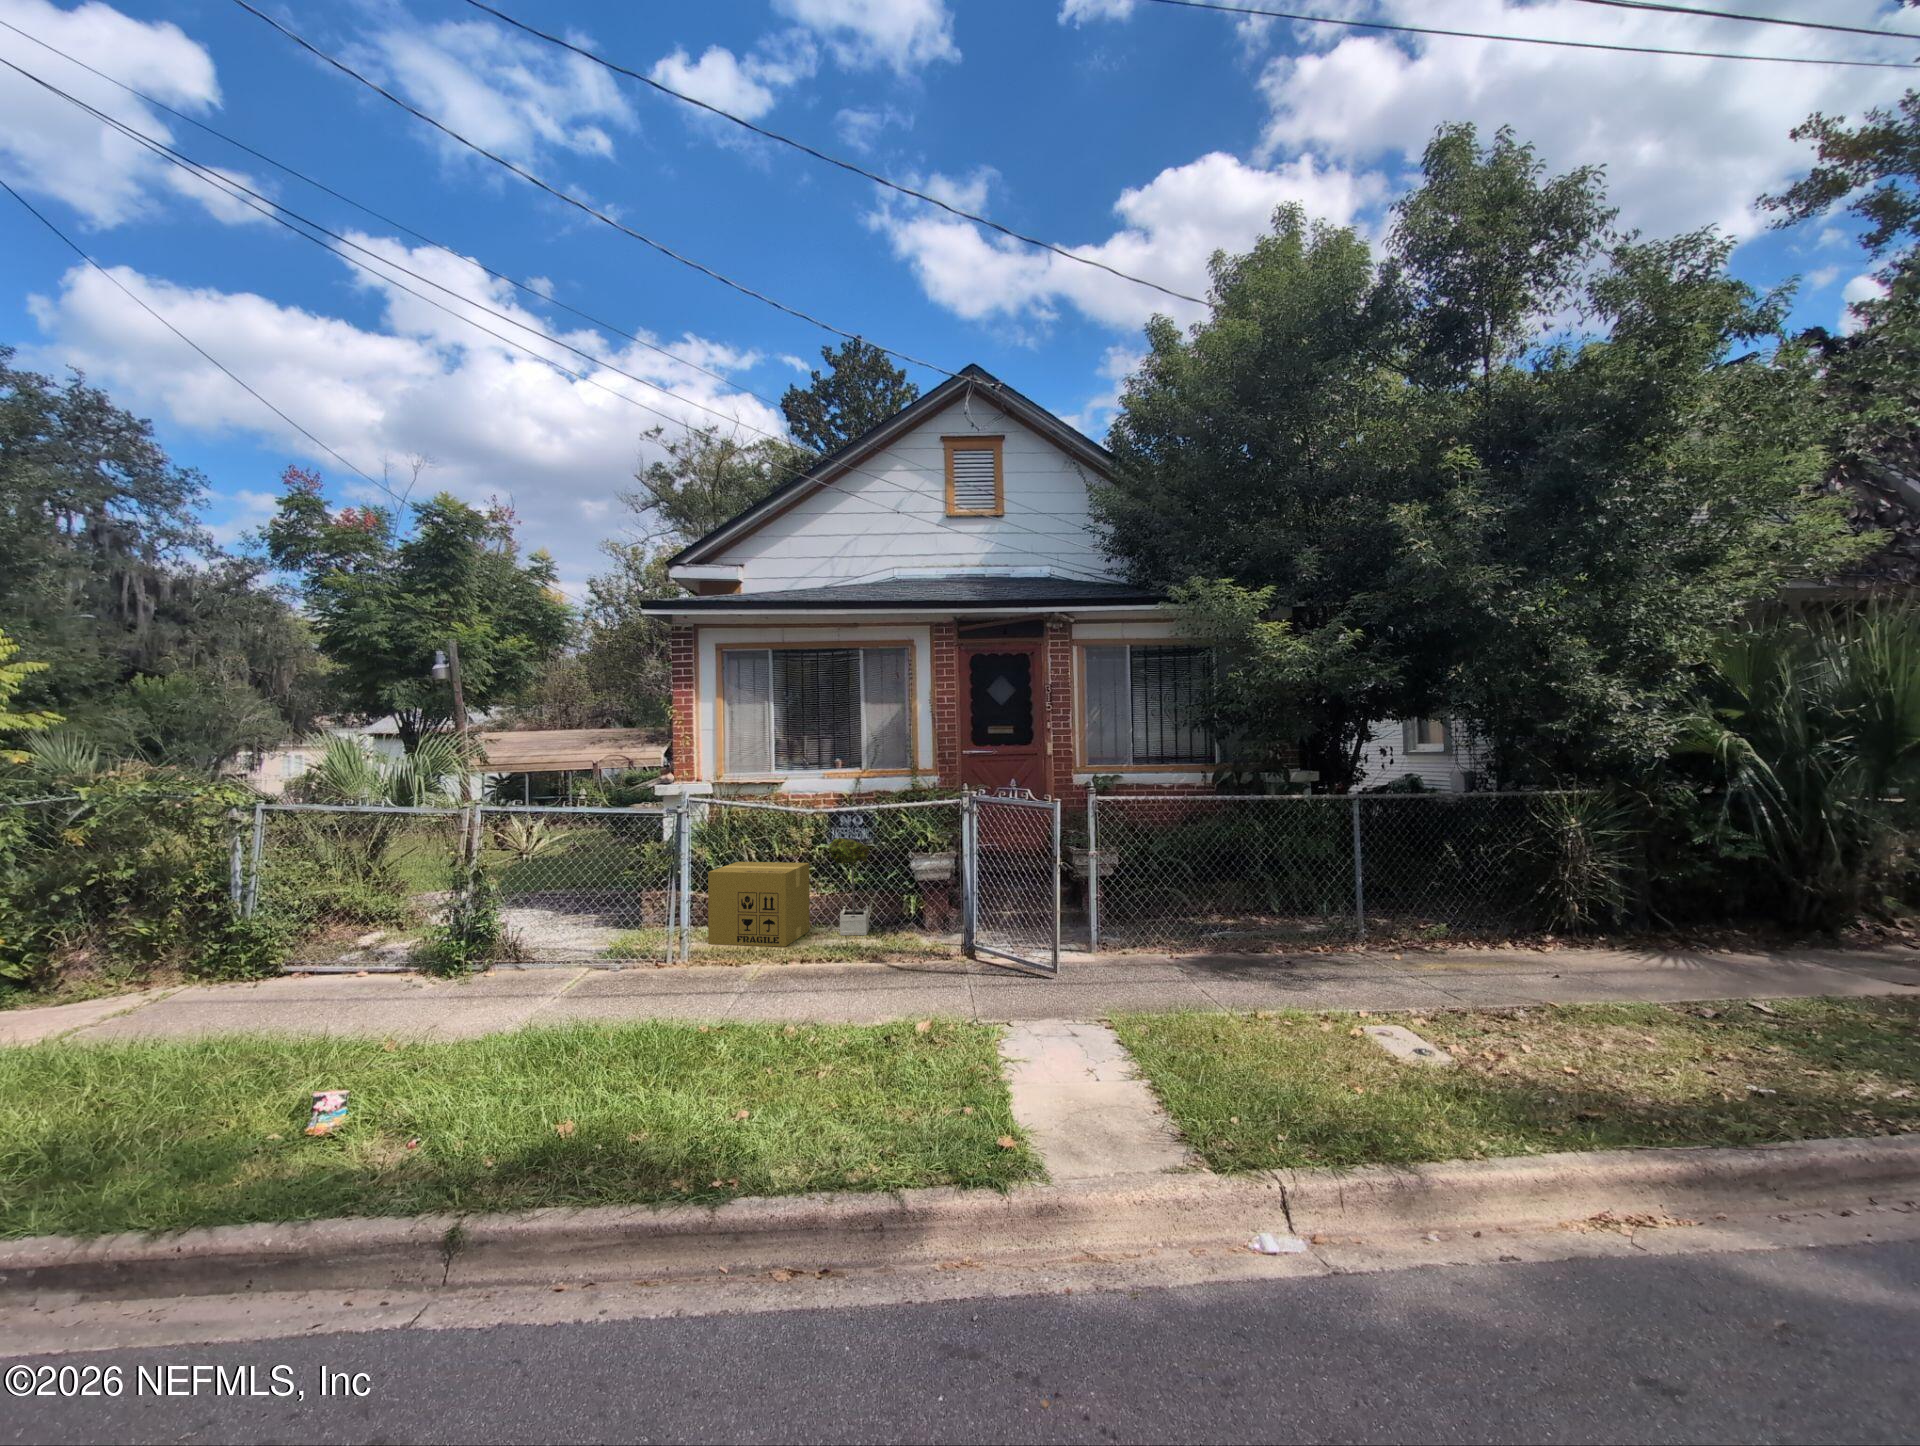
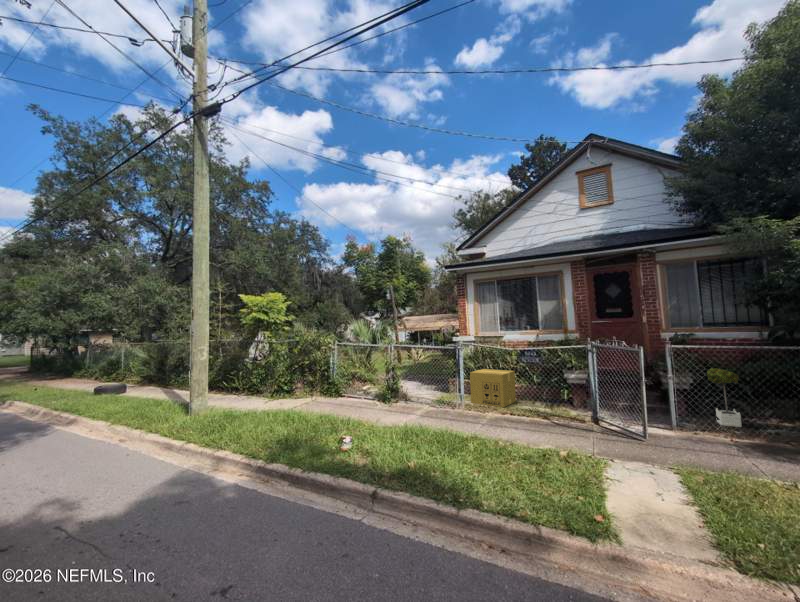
potted tree: present [829,837,870,935] -> present [707,368,742,427]

